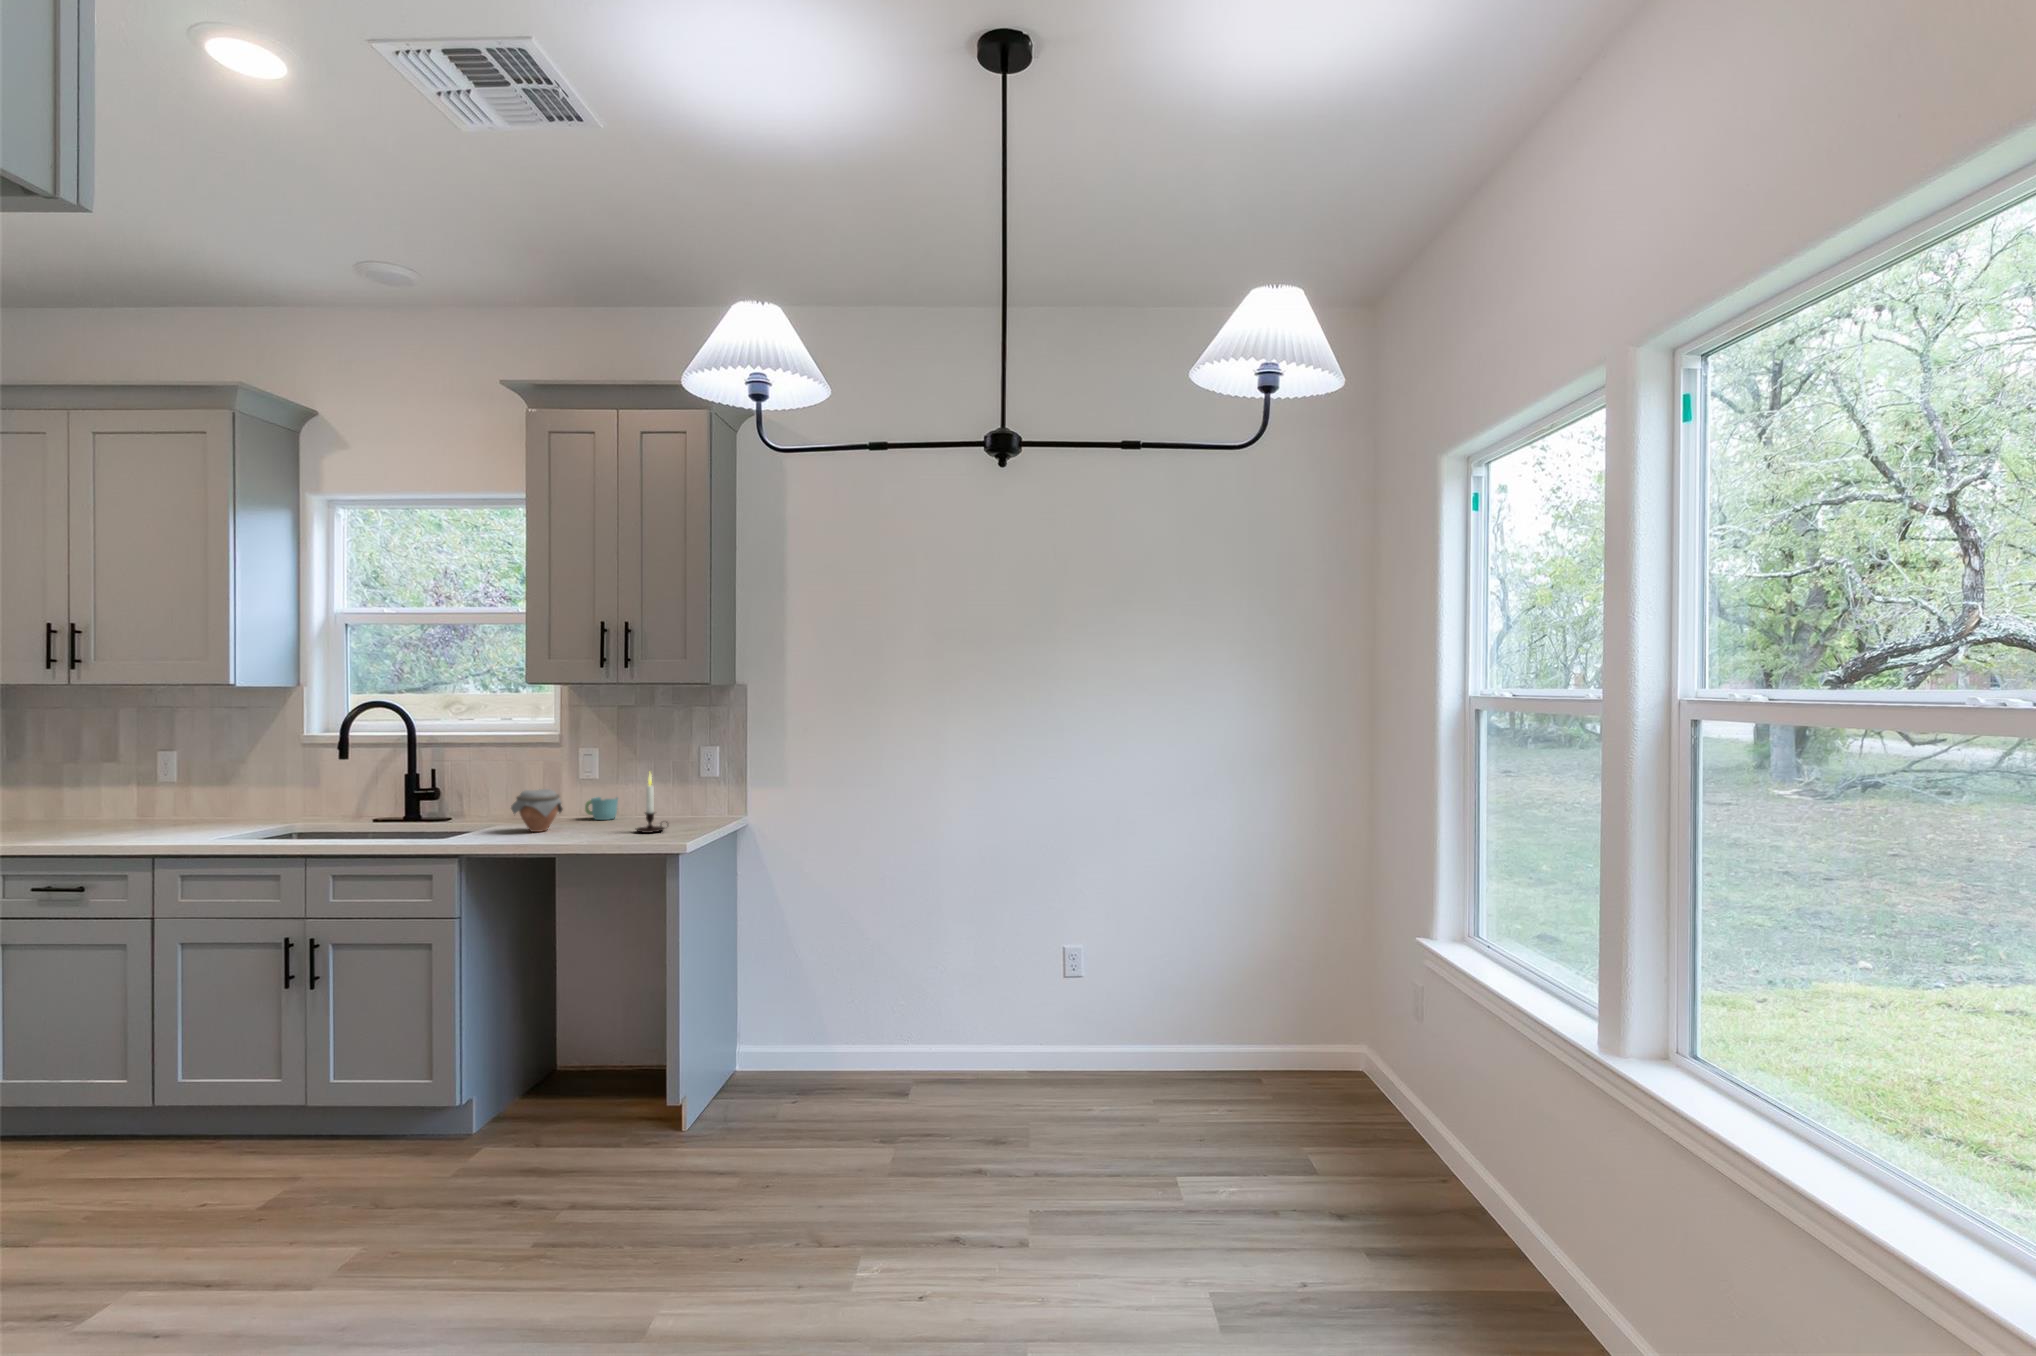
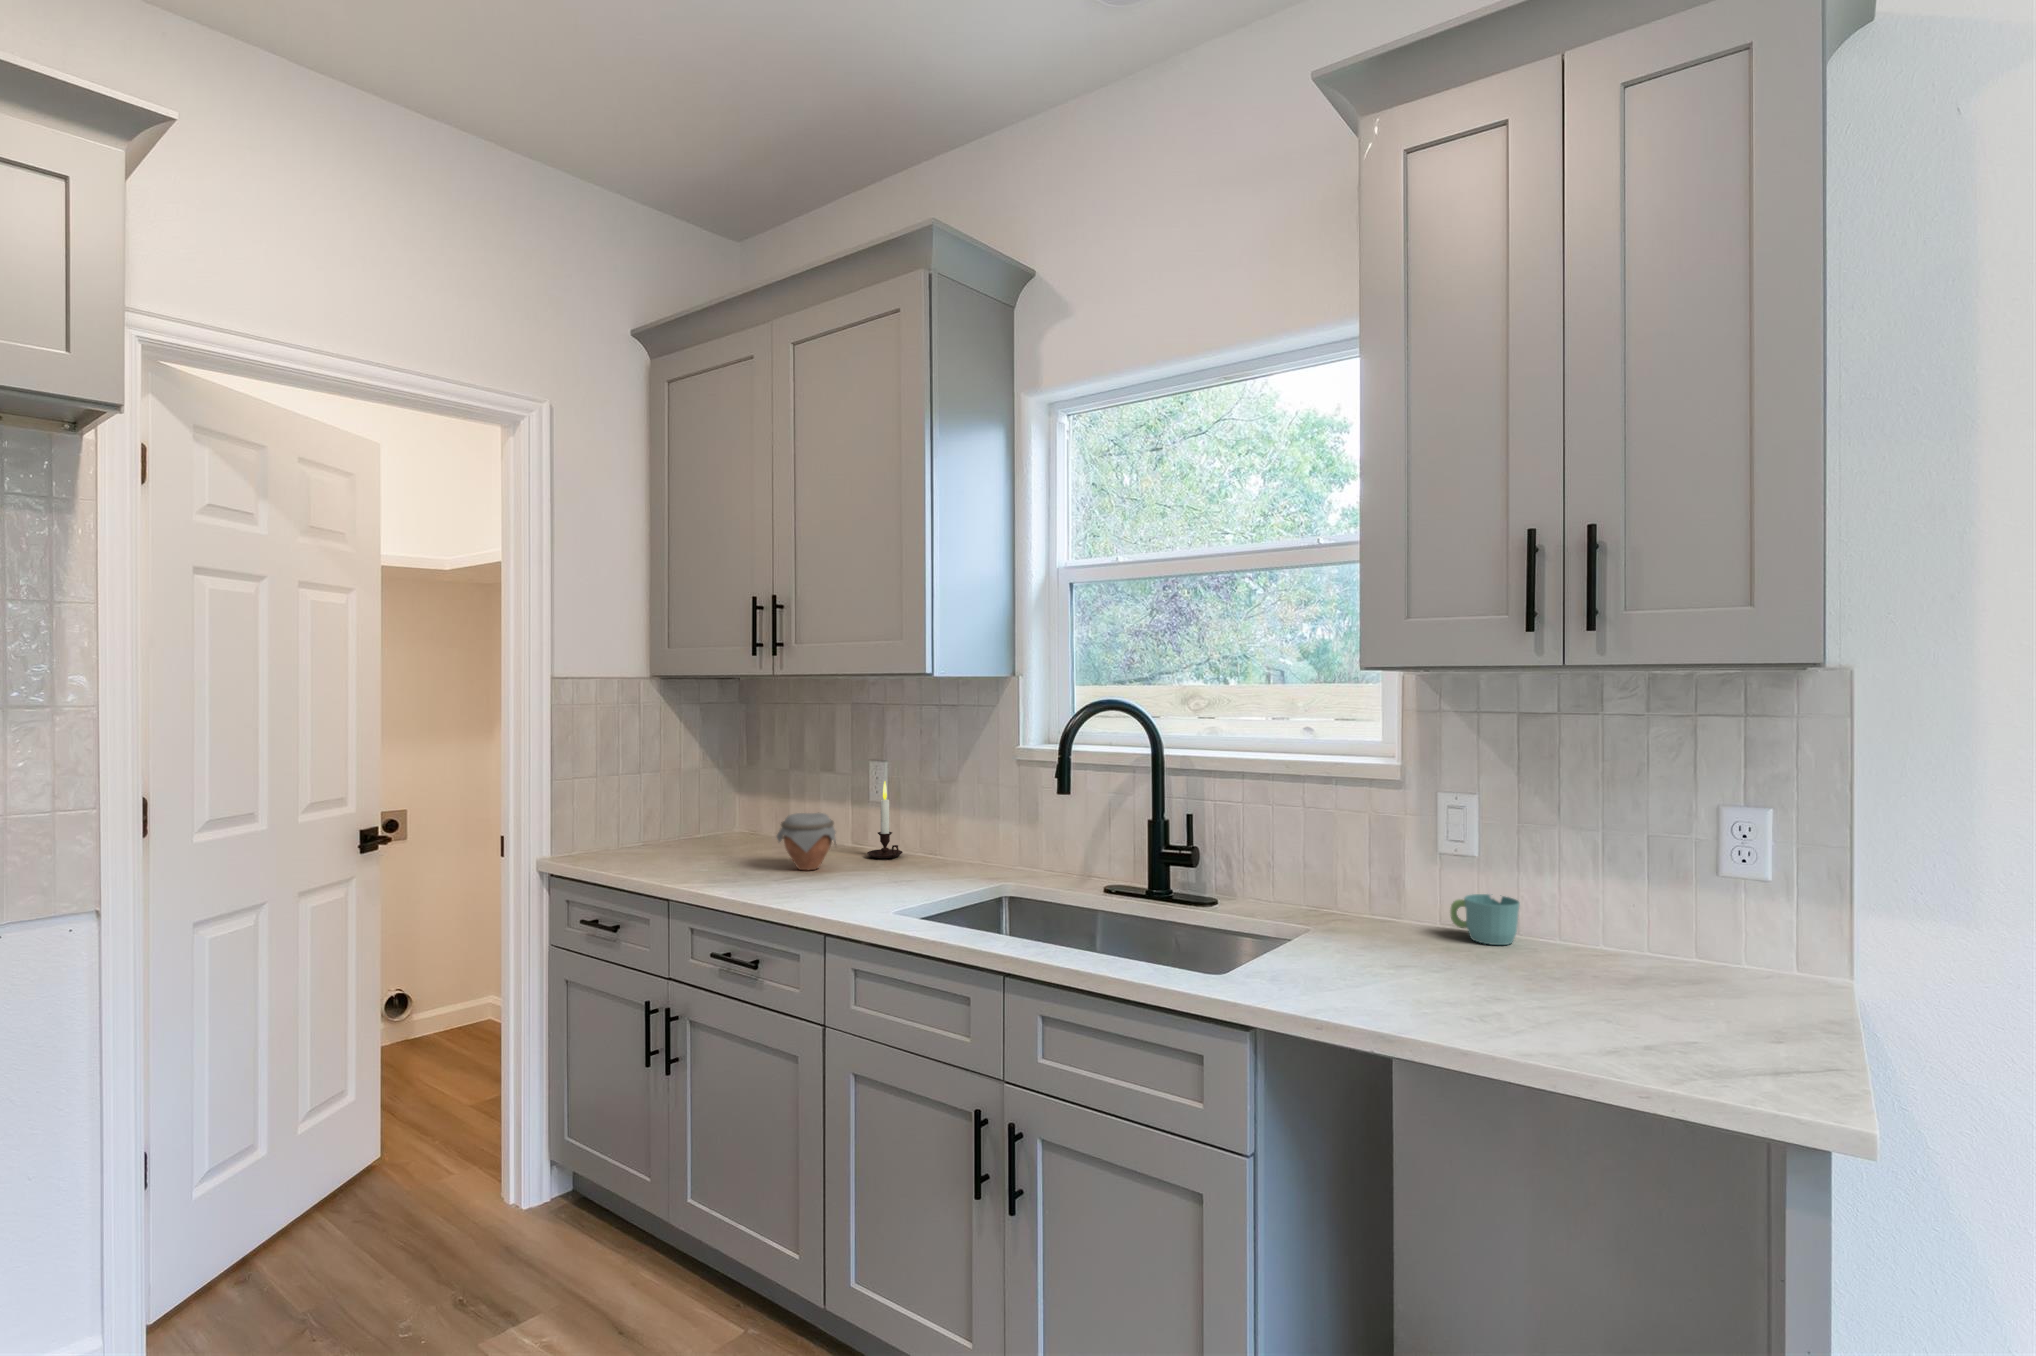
candle: present [636,774,667,833] -> present [867,782,903,858]
jar: present [511,789,562,832] -> present [777,813,836,870]

